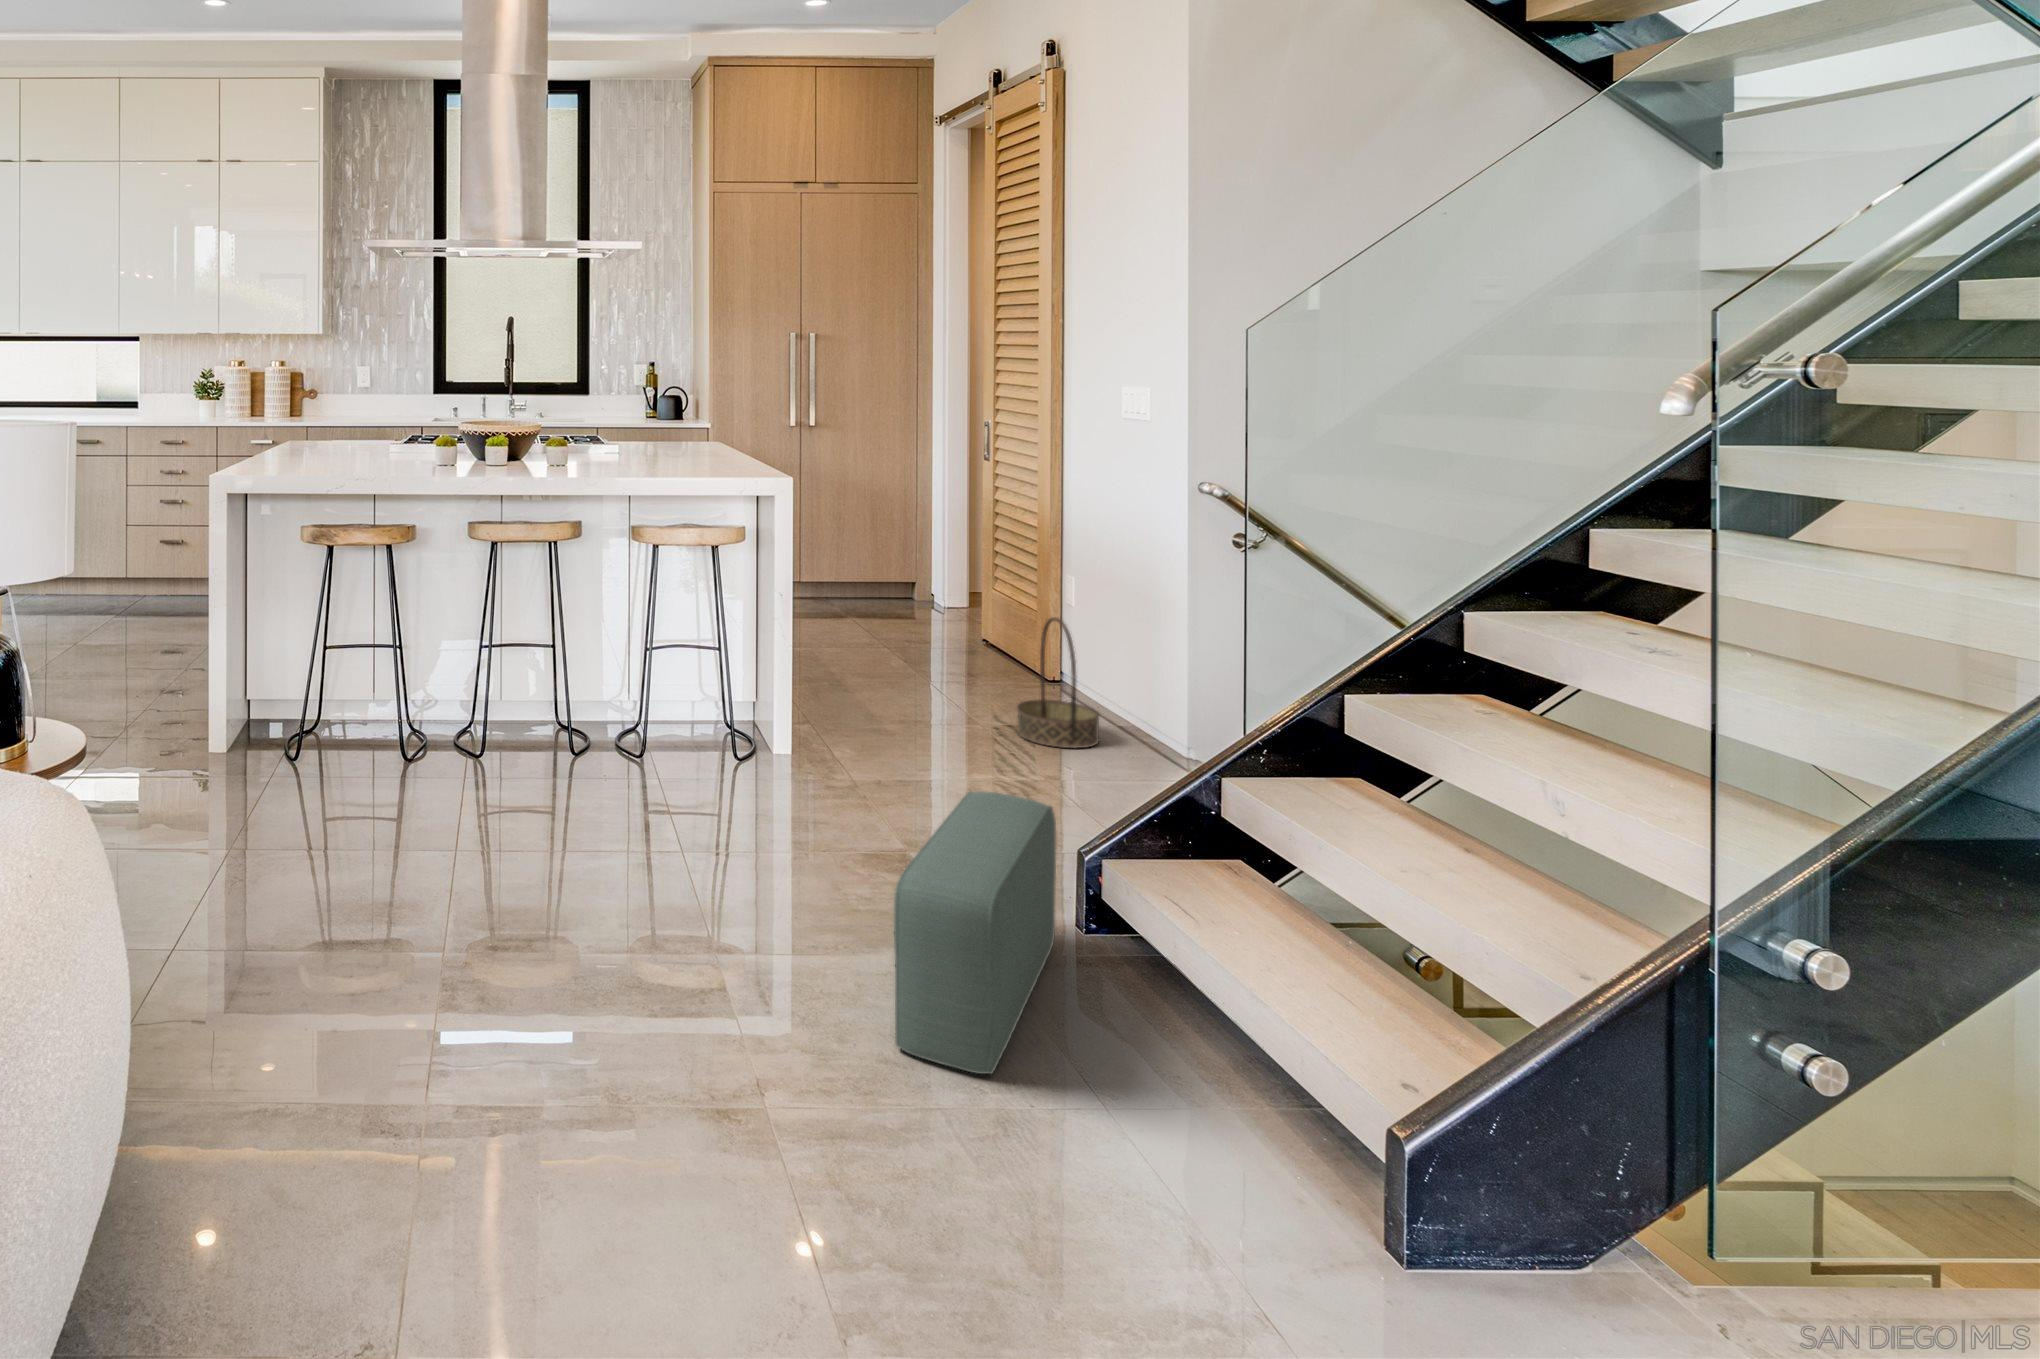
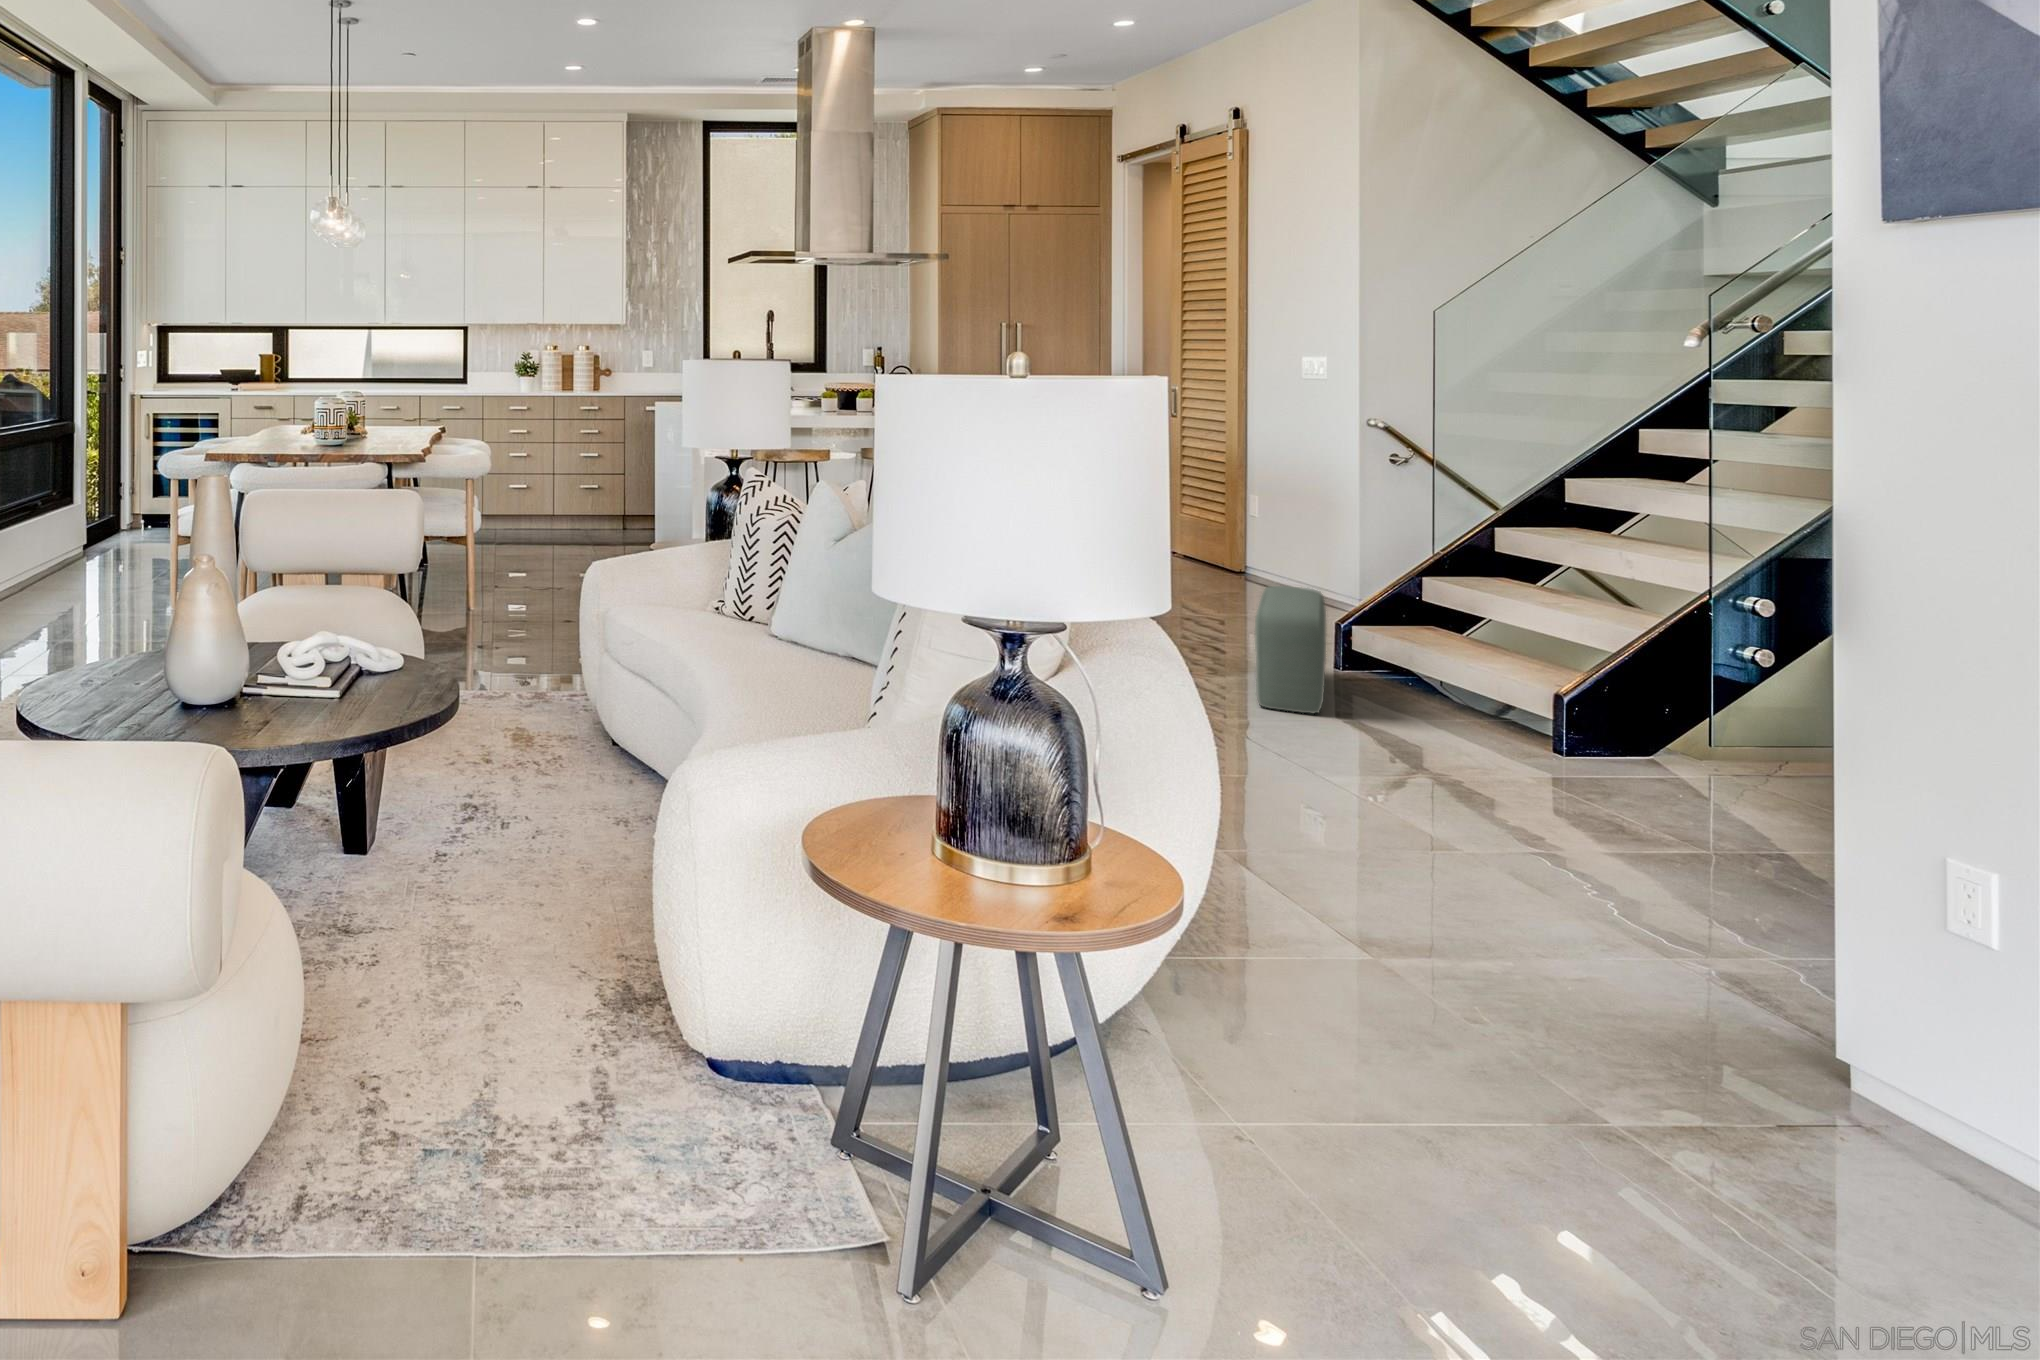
basket: present [1017,617,1099,748] -> none [1229,516,1291,605]

